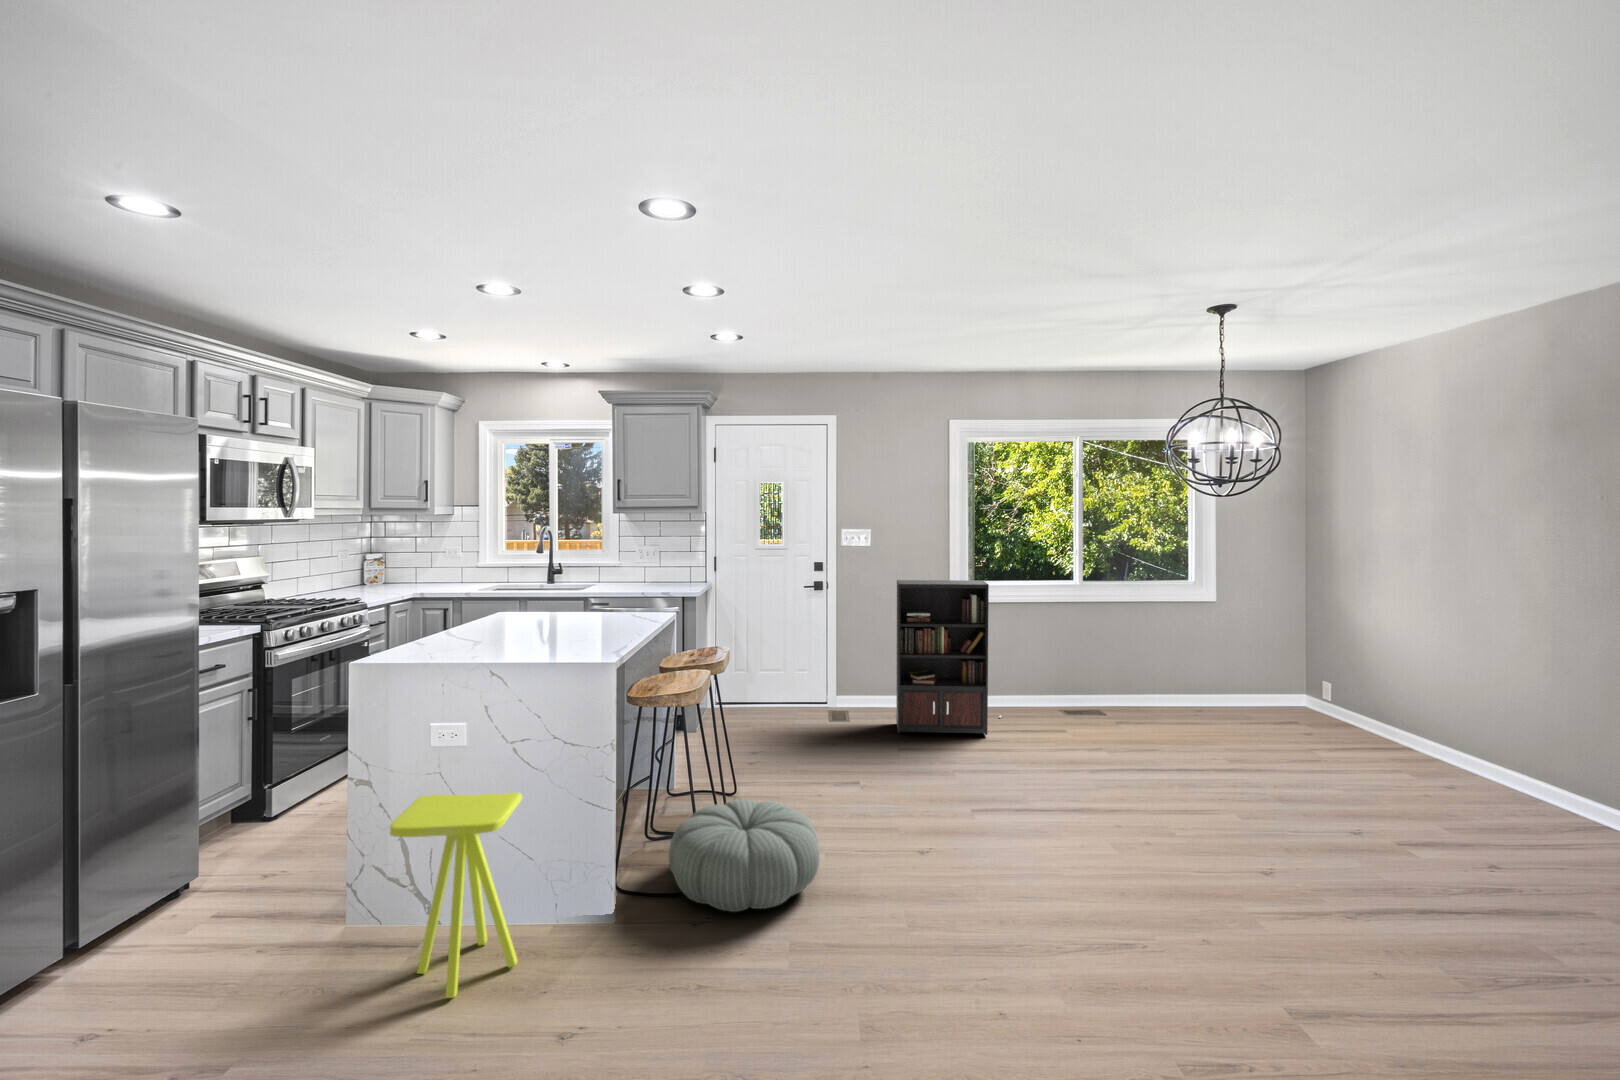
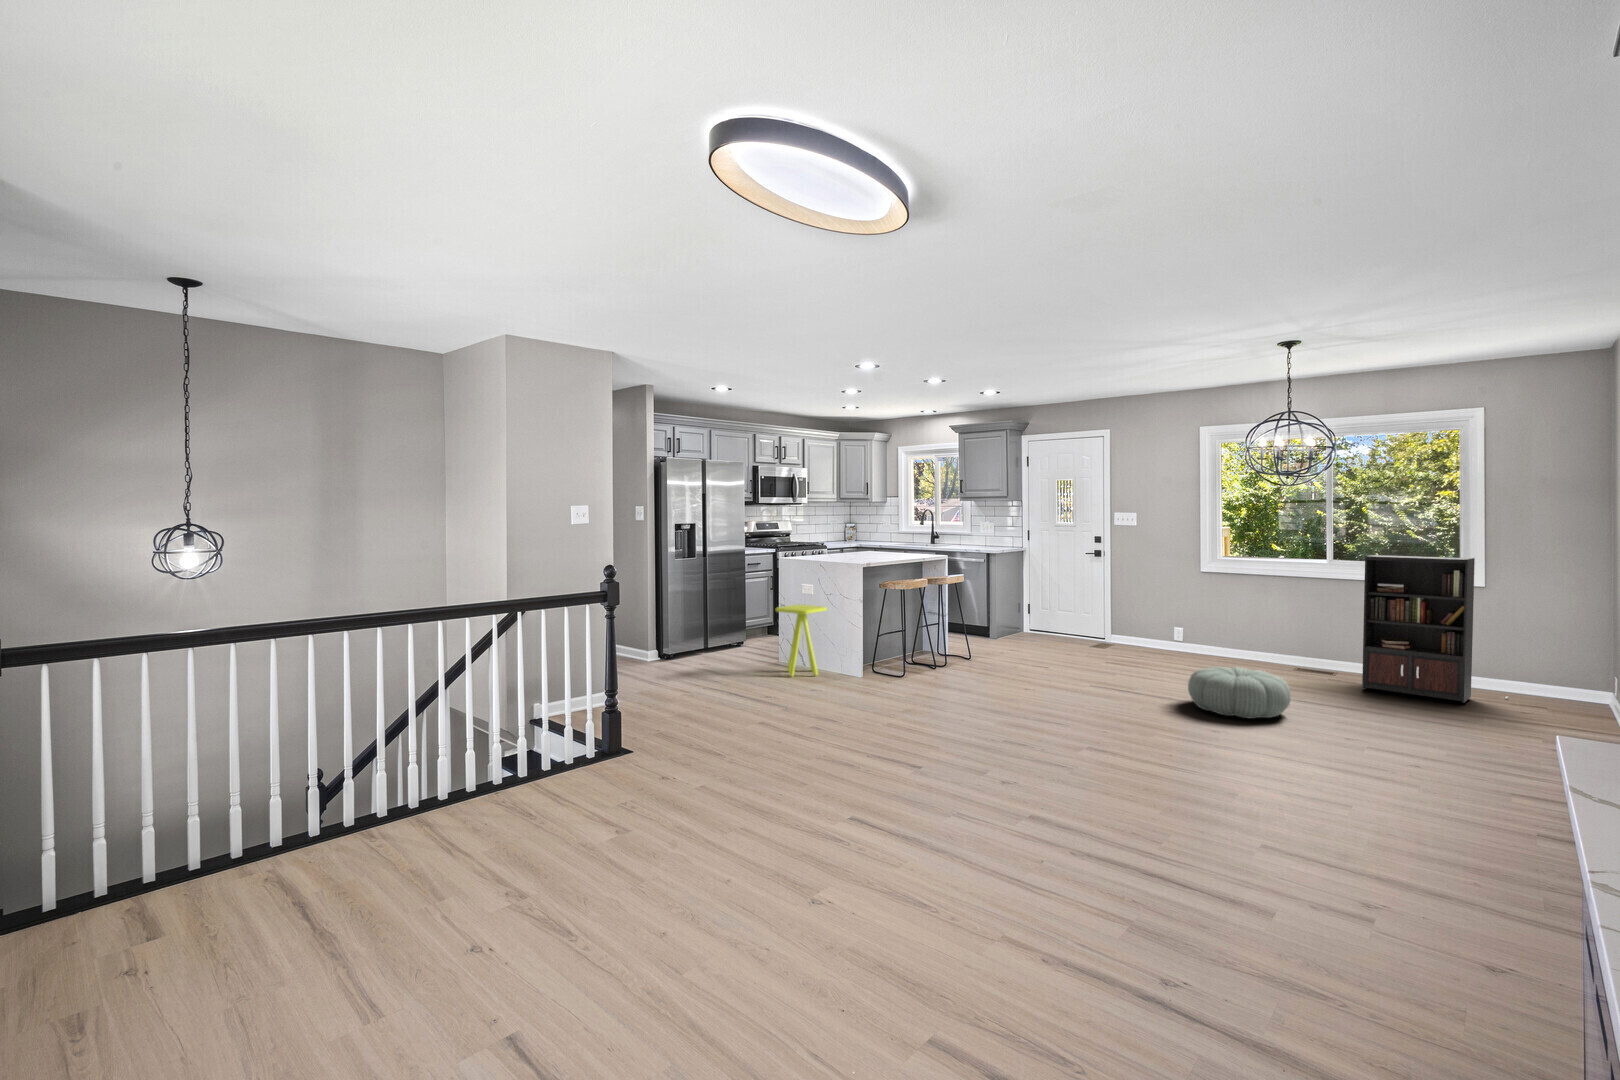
bookcase: present [896,580,1001,735] -> present [1362,555,1508,703]
pouf: present [669,799,820,912] -> present [1188,667,1291,719]

